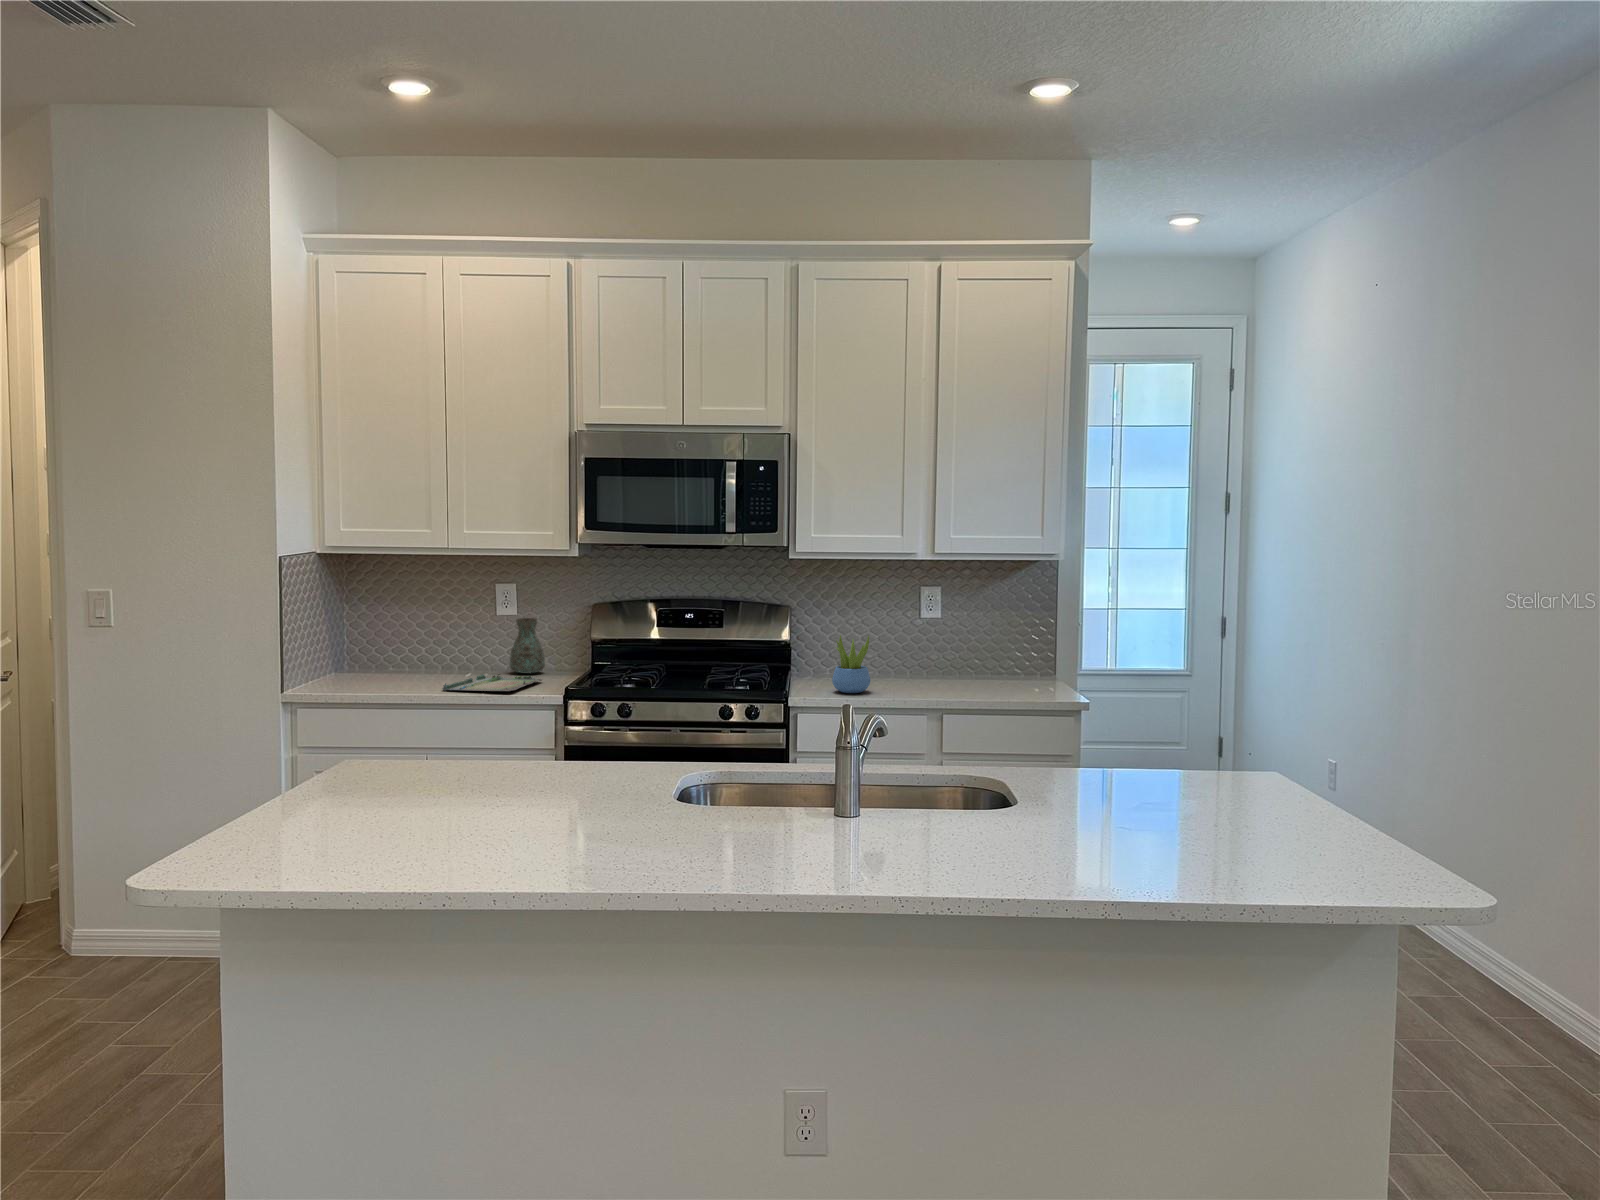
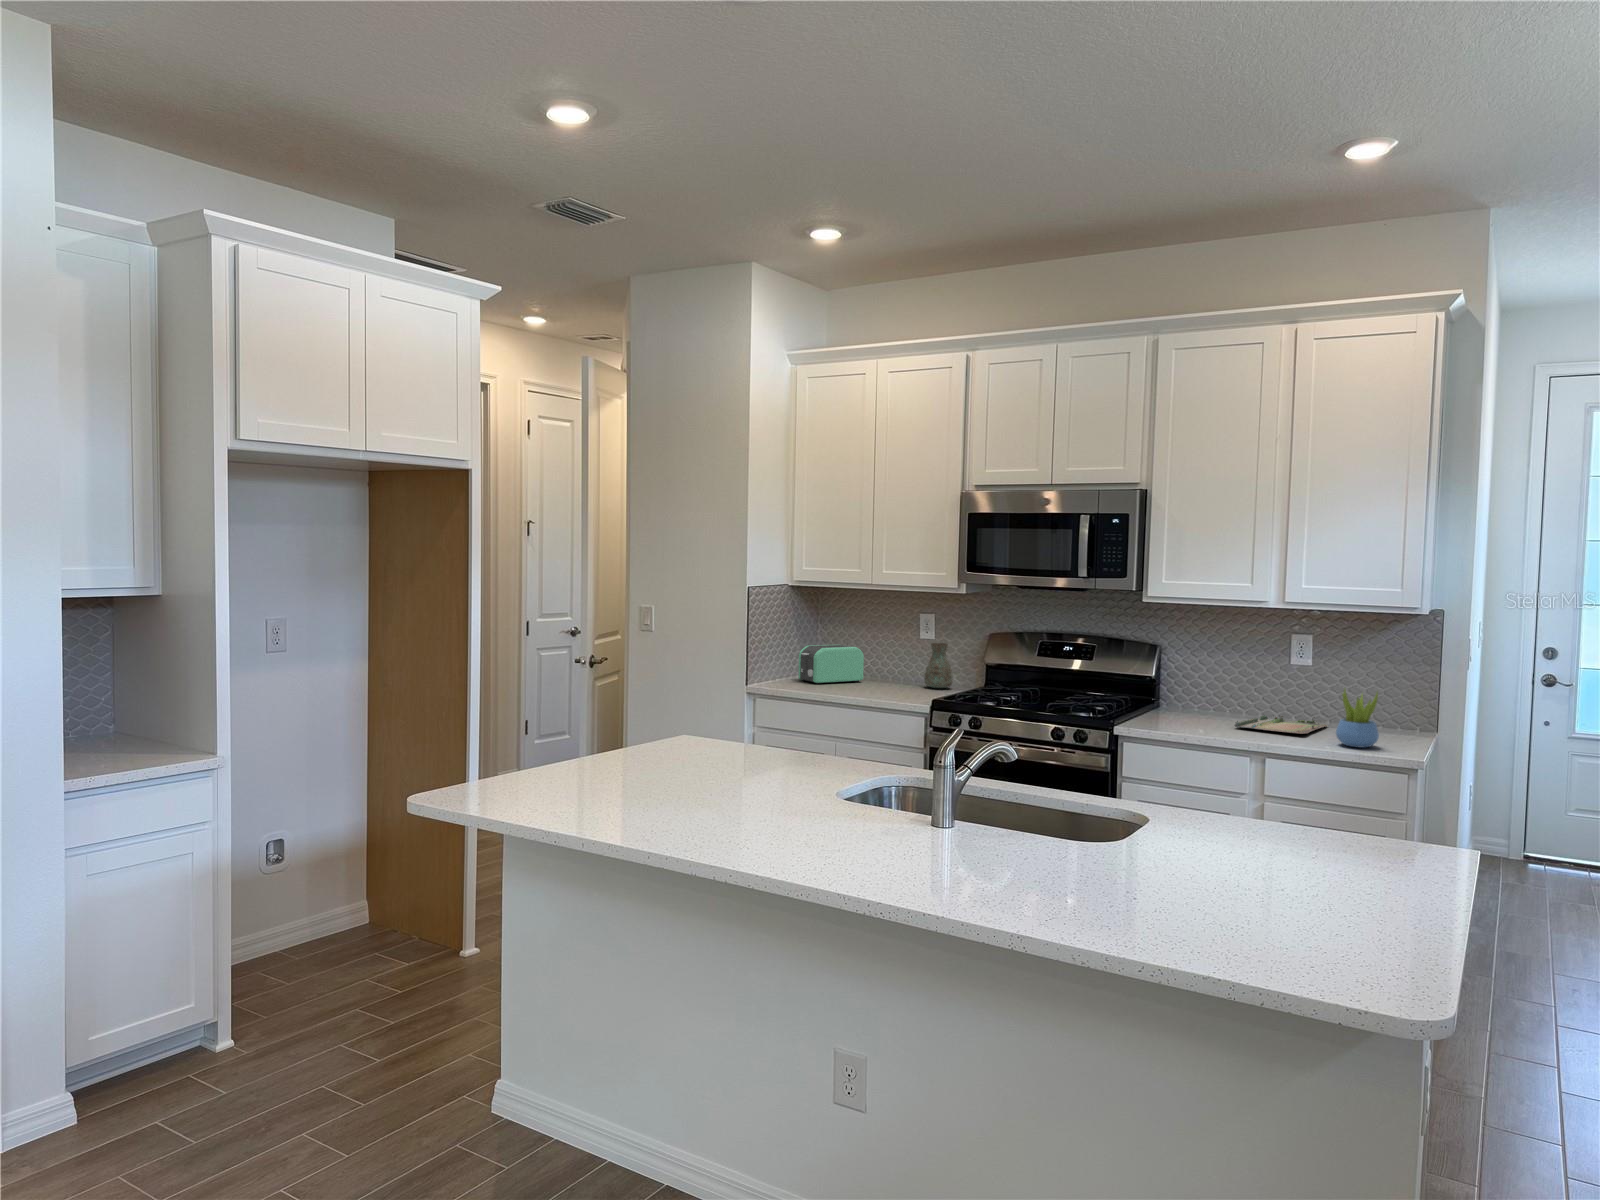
toaster: none [342,628,429,681] -> present [799,644,864,684]
succulent plant: present [832,635,870,693] -> present [1336,690,1379,748]
tray: present [442,672,543,691] -> present [1234,715,1327,734]

